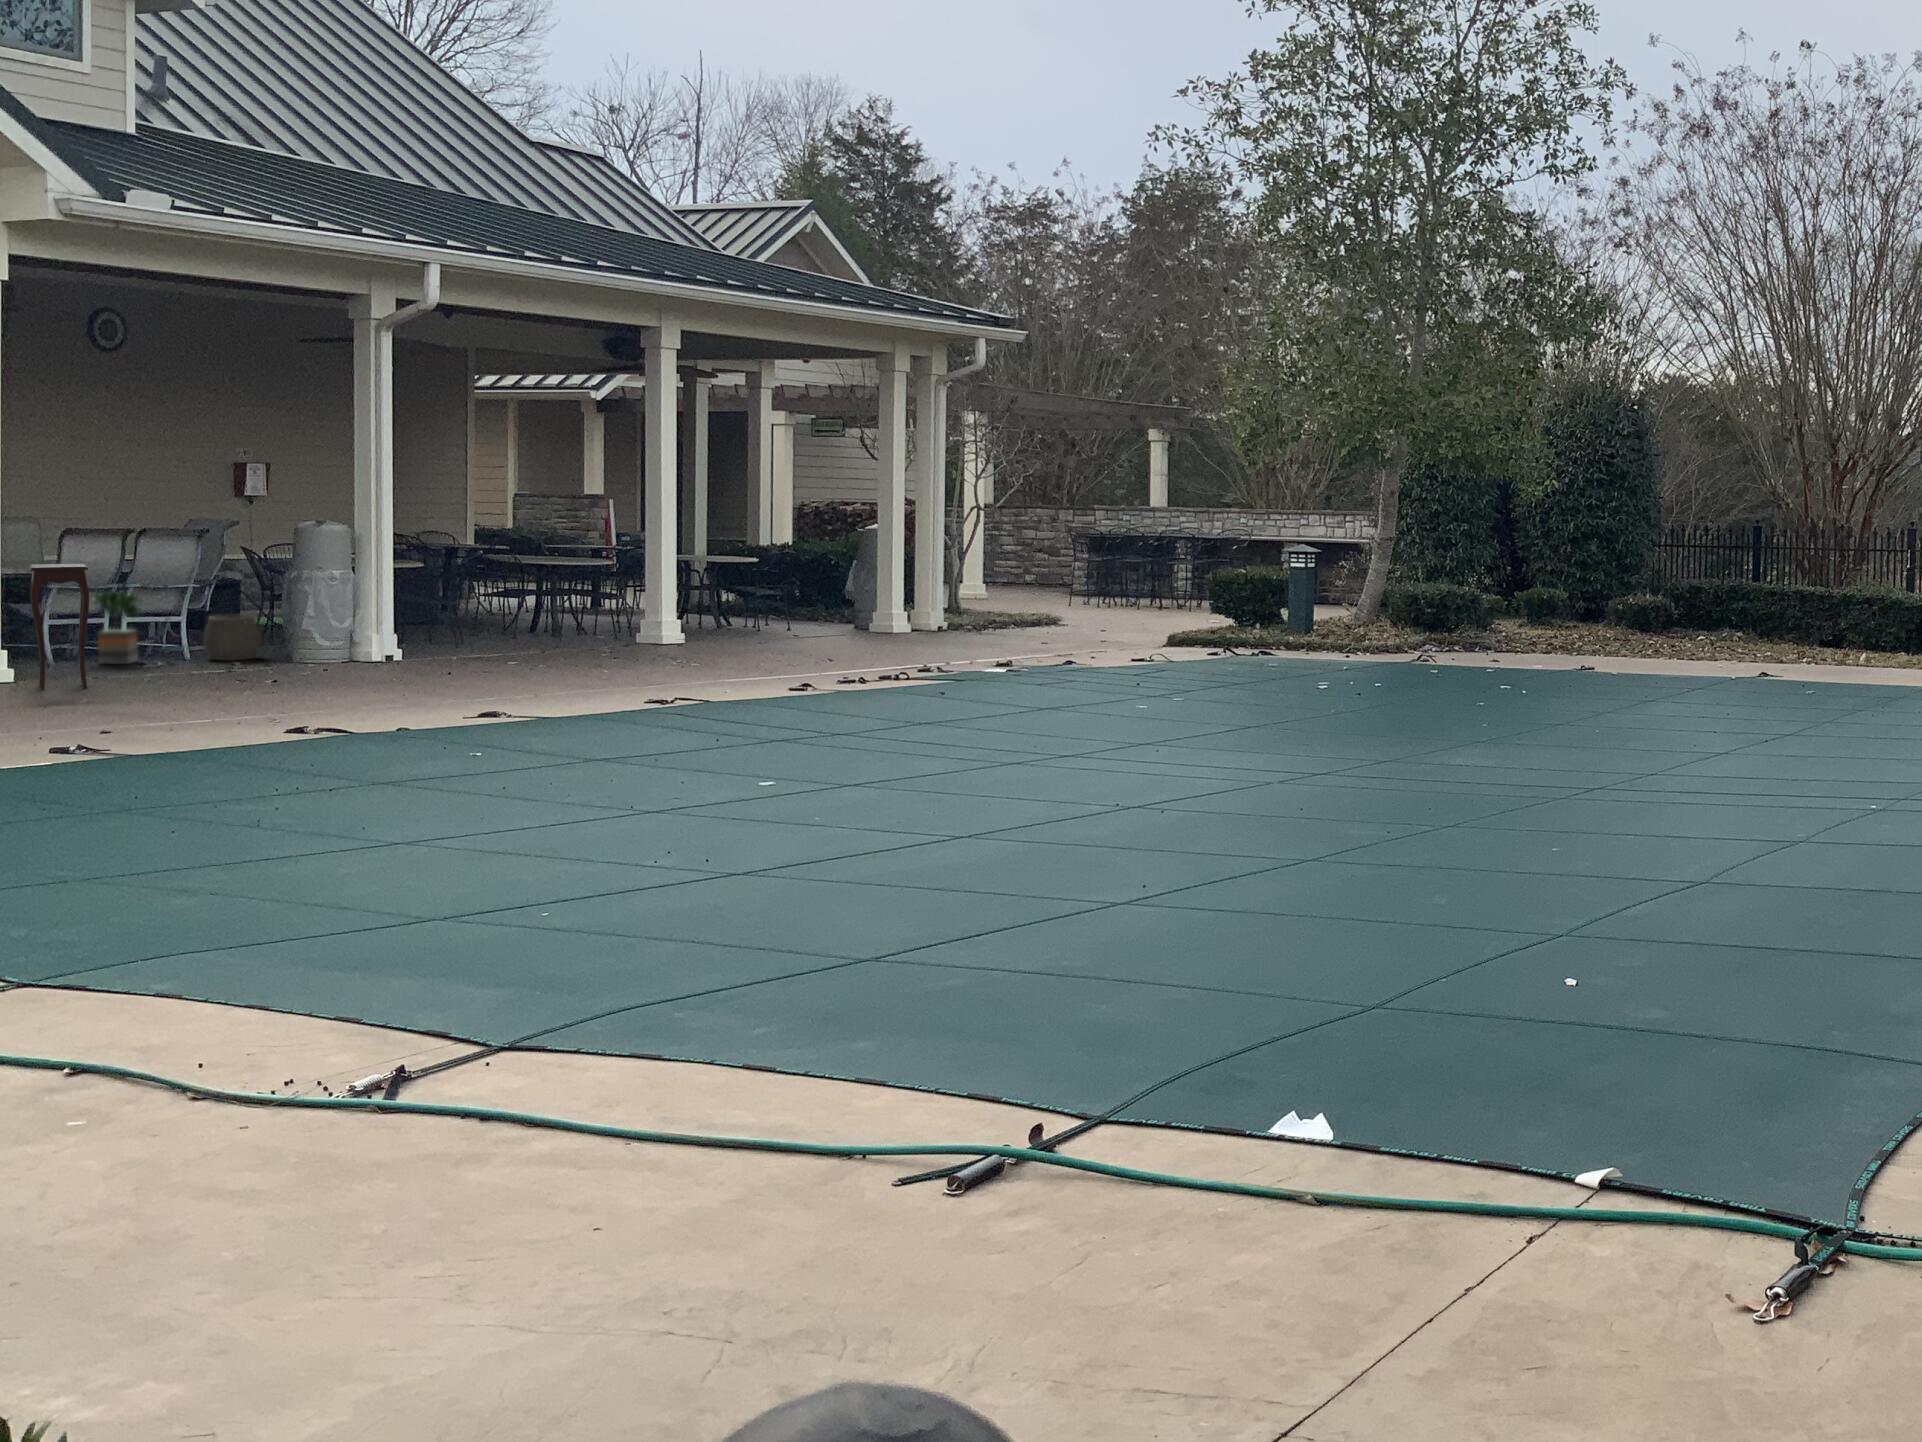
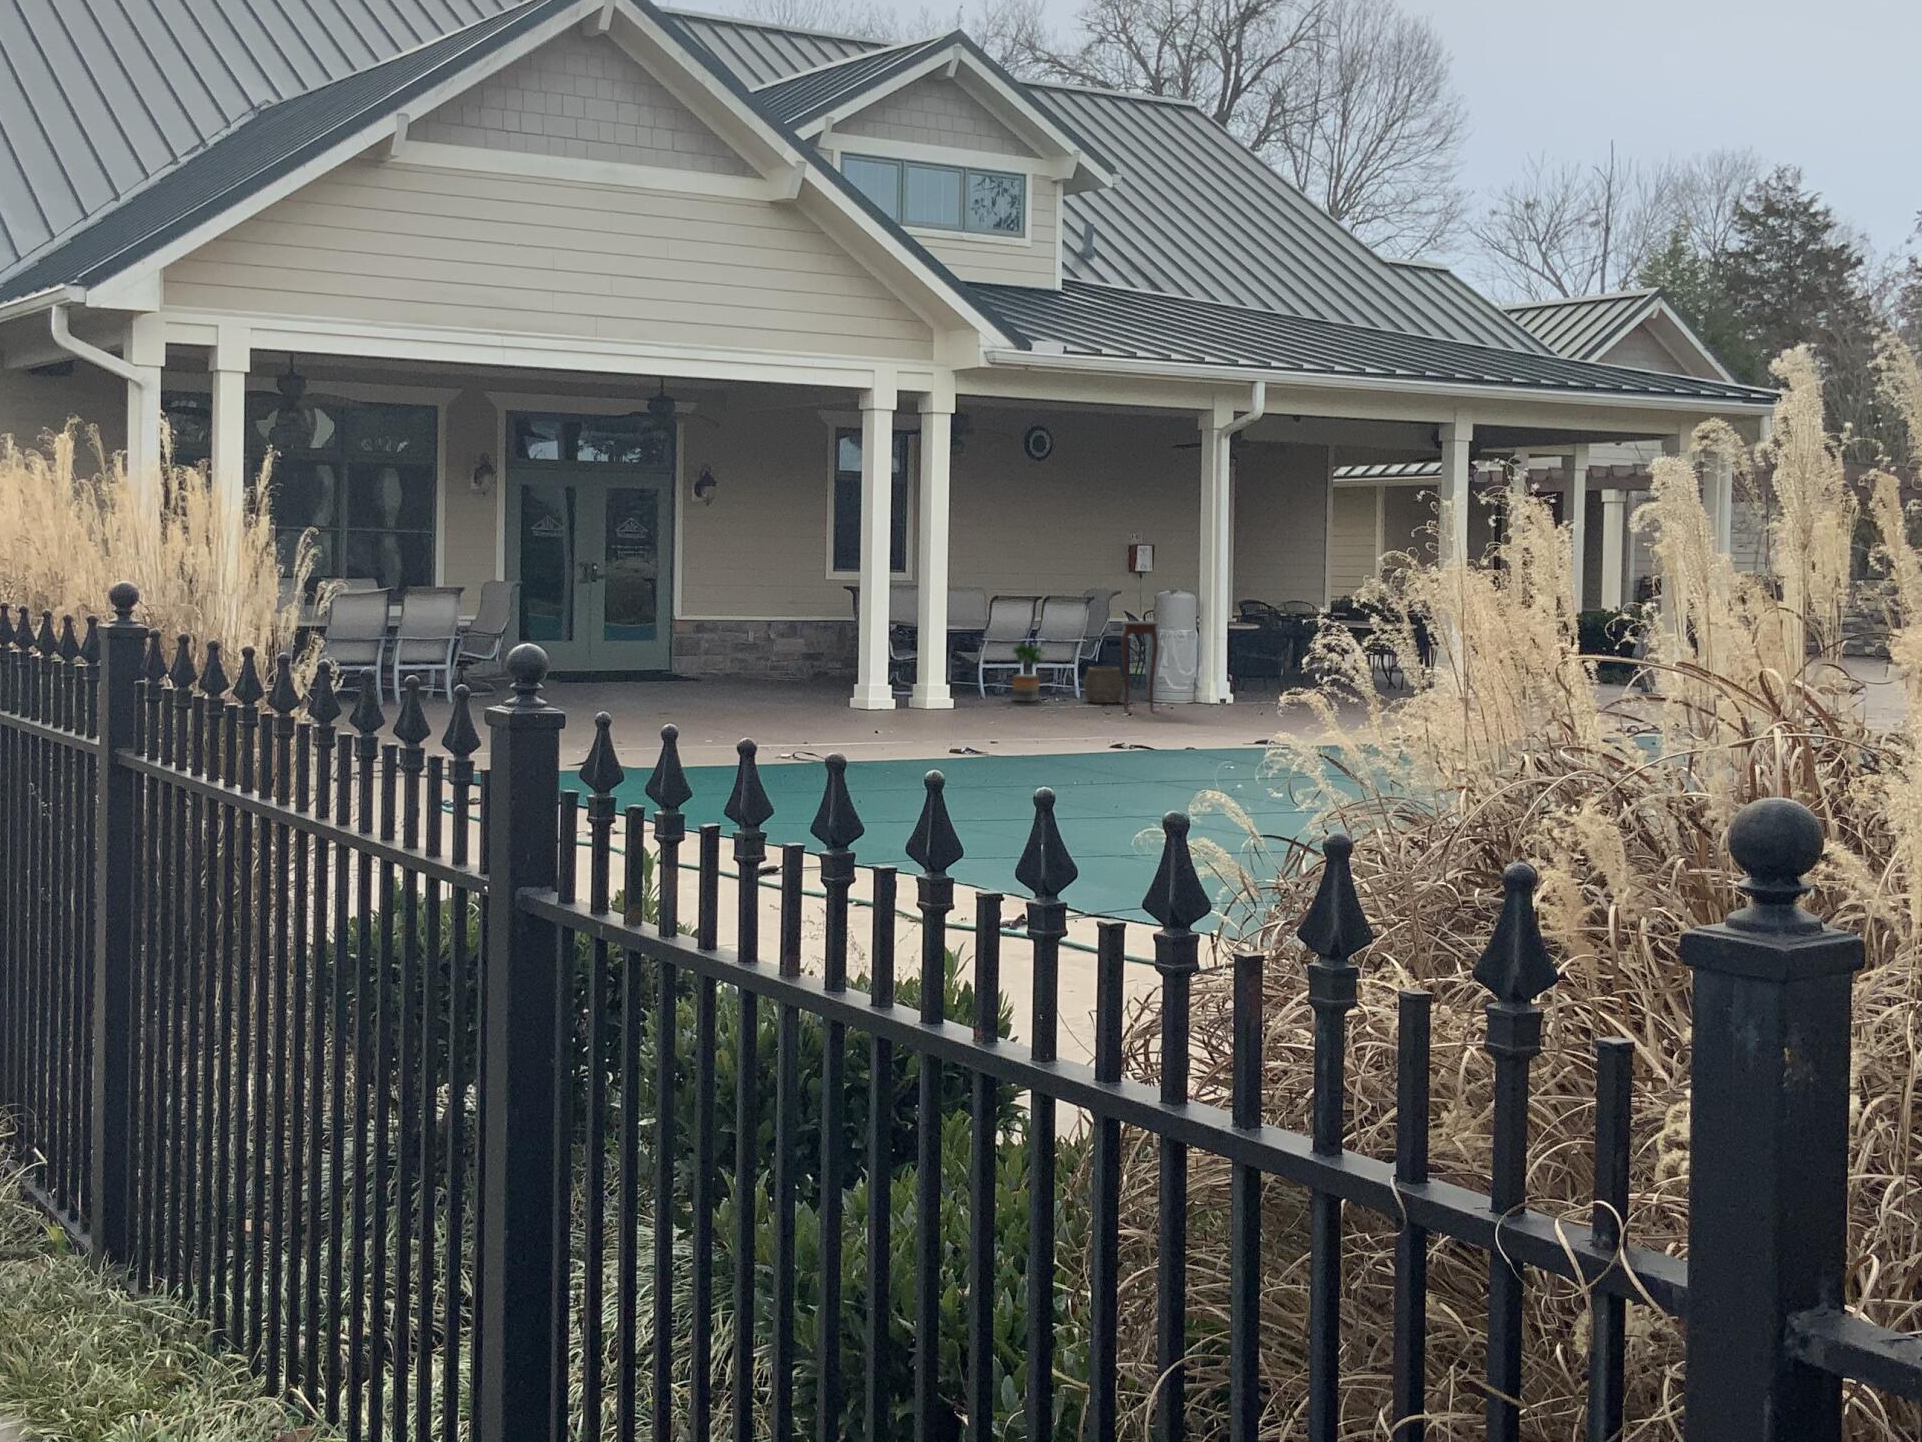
side table: present [29,564,89,690] -> present [1121,621,1158,712]

